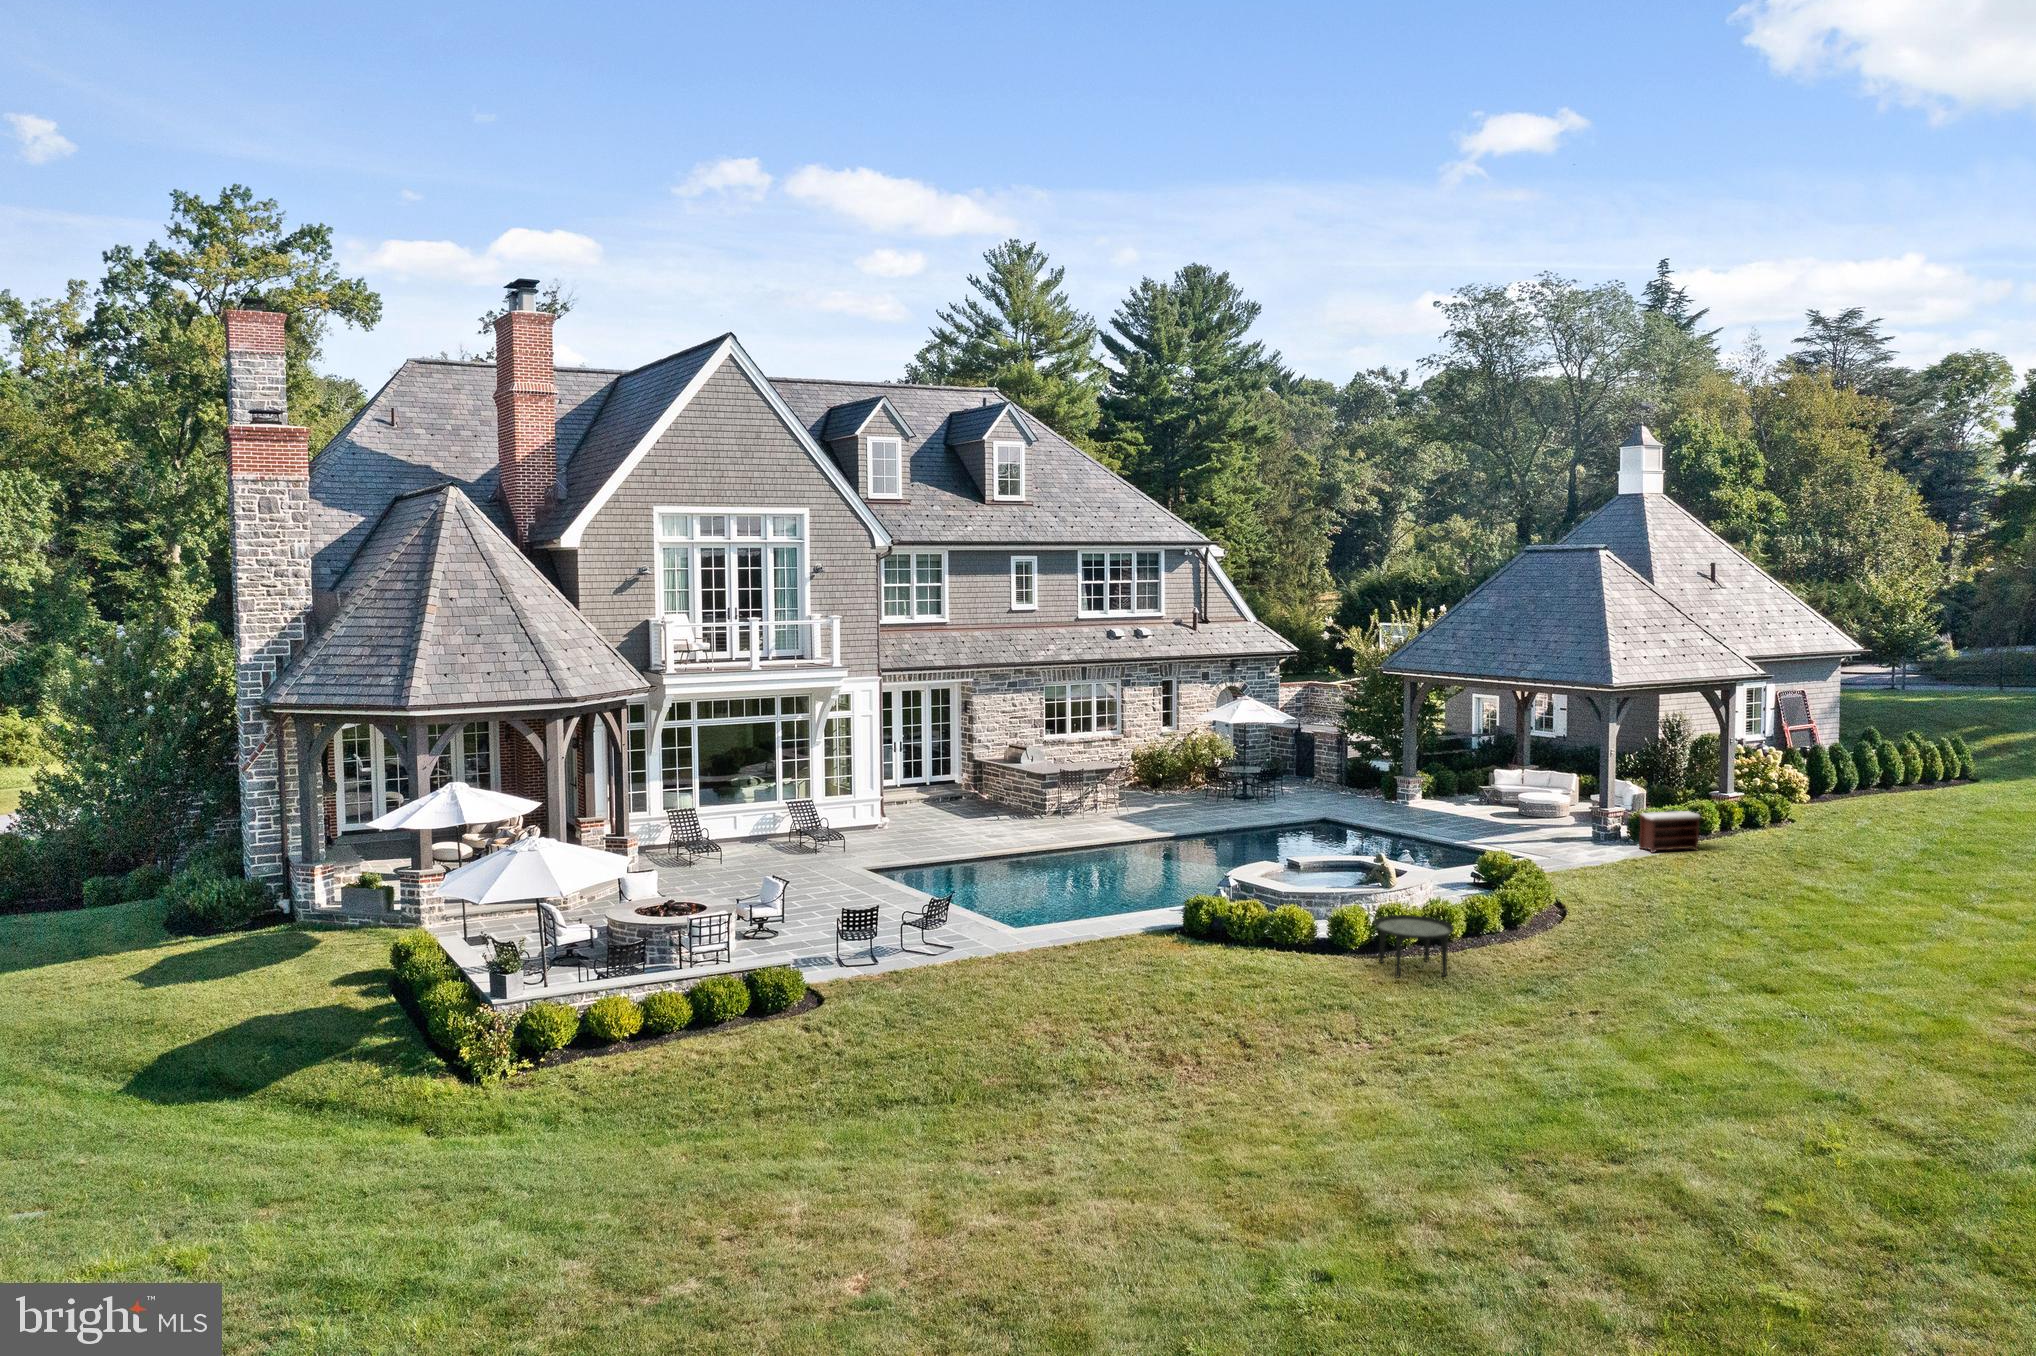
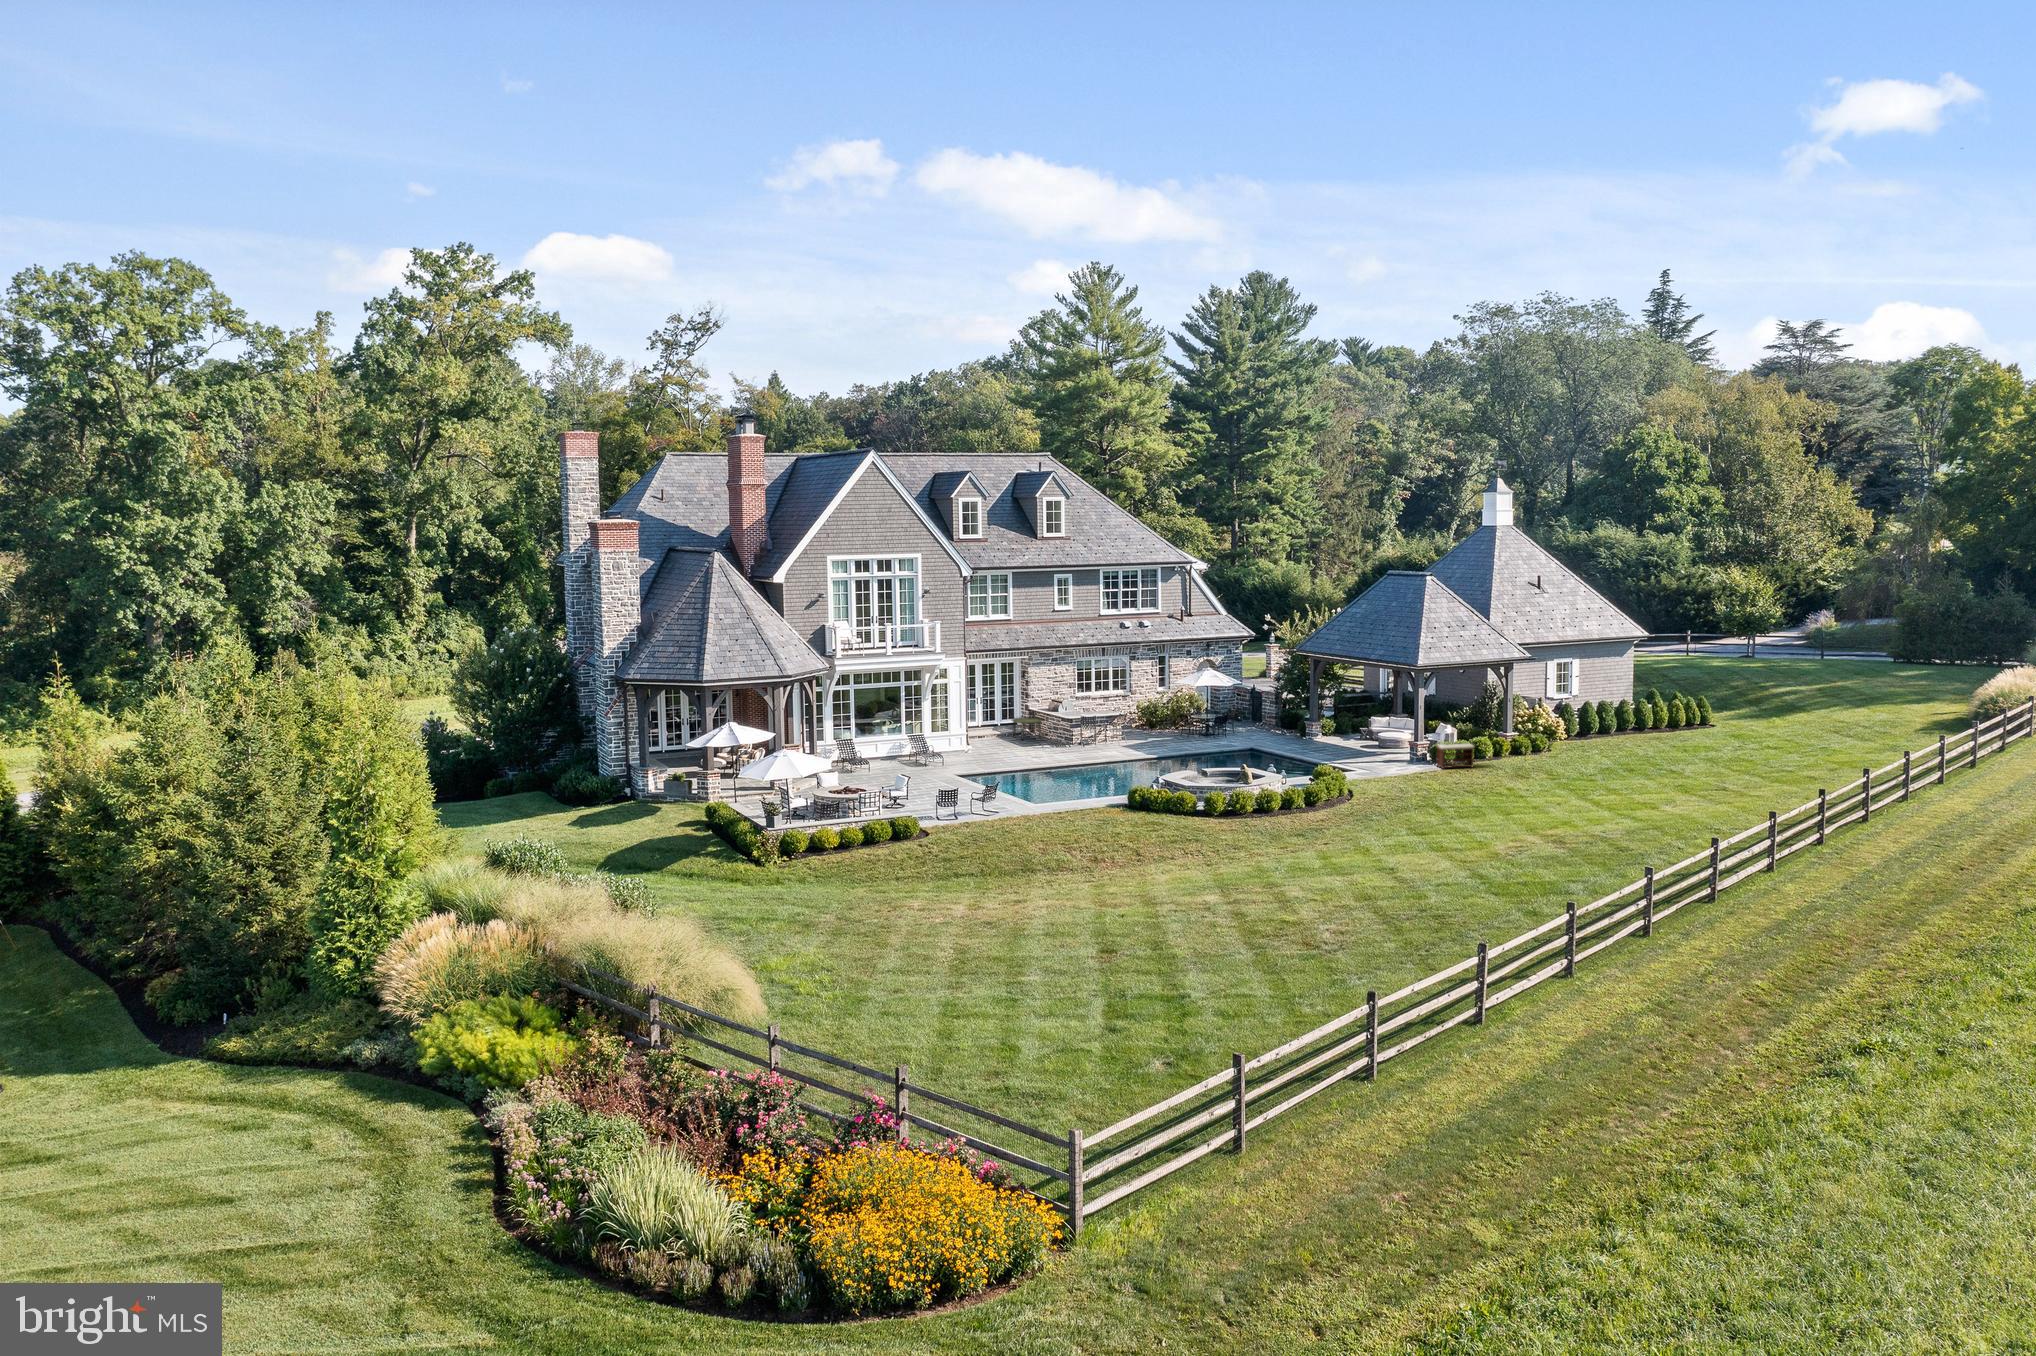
round table: present [1374,915,1454,977] -> present [1012,717,1043,739]

